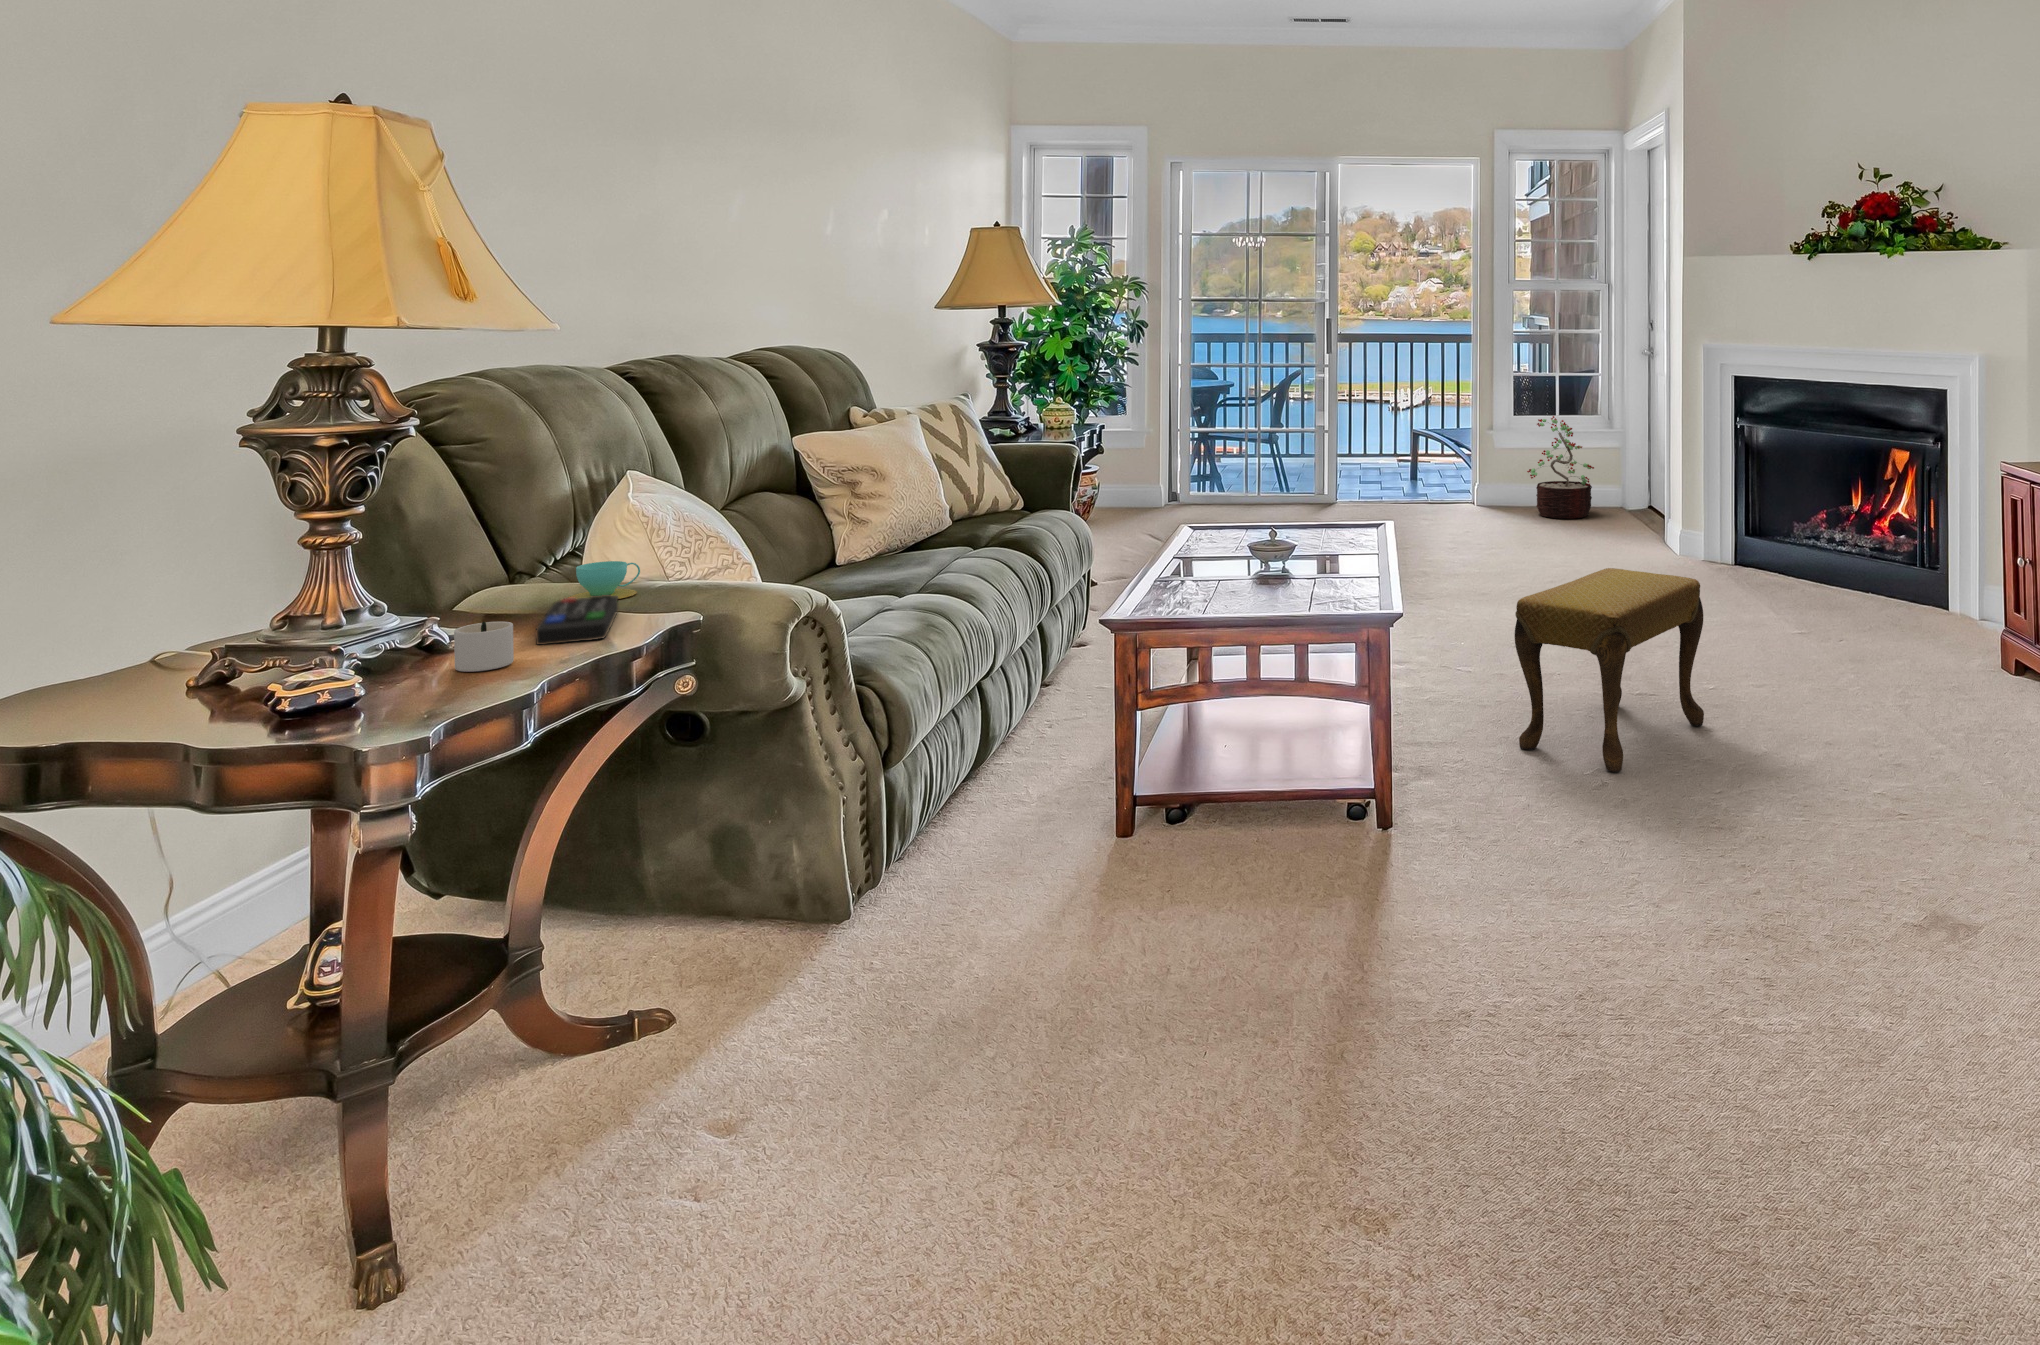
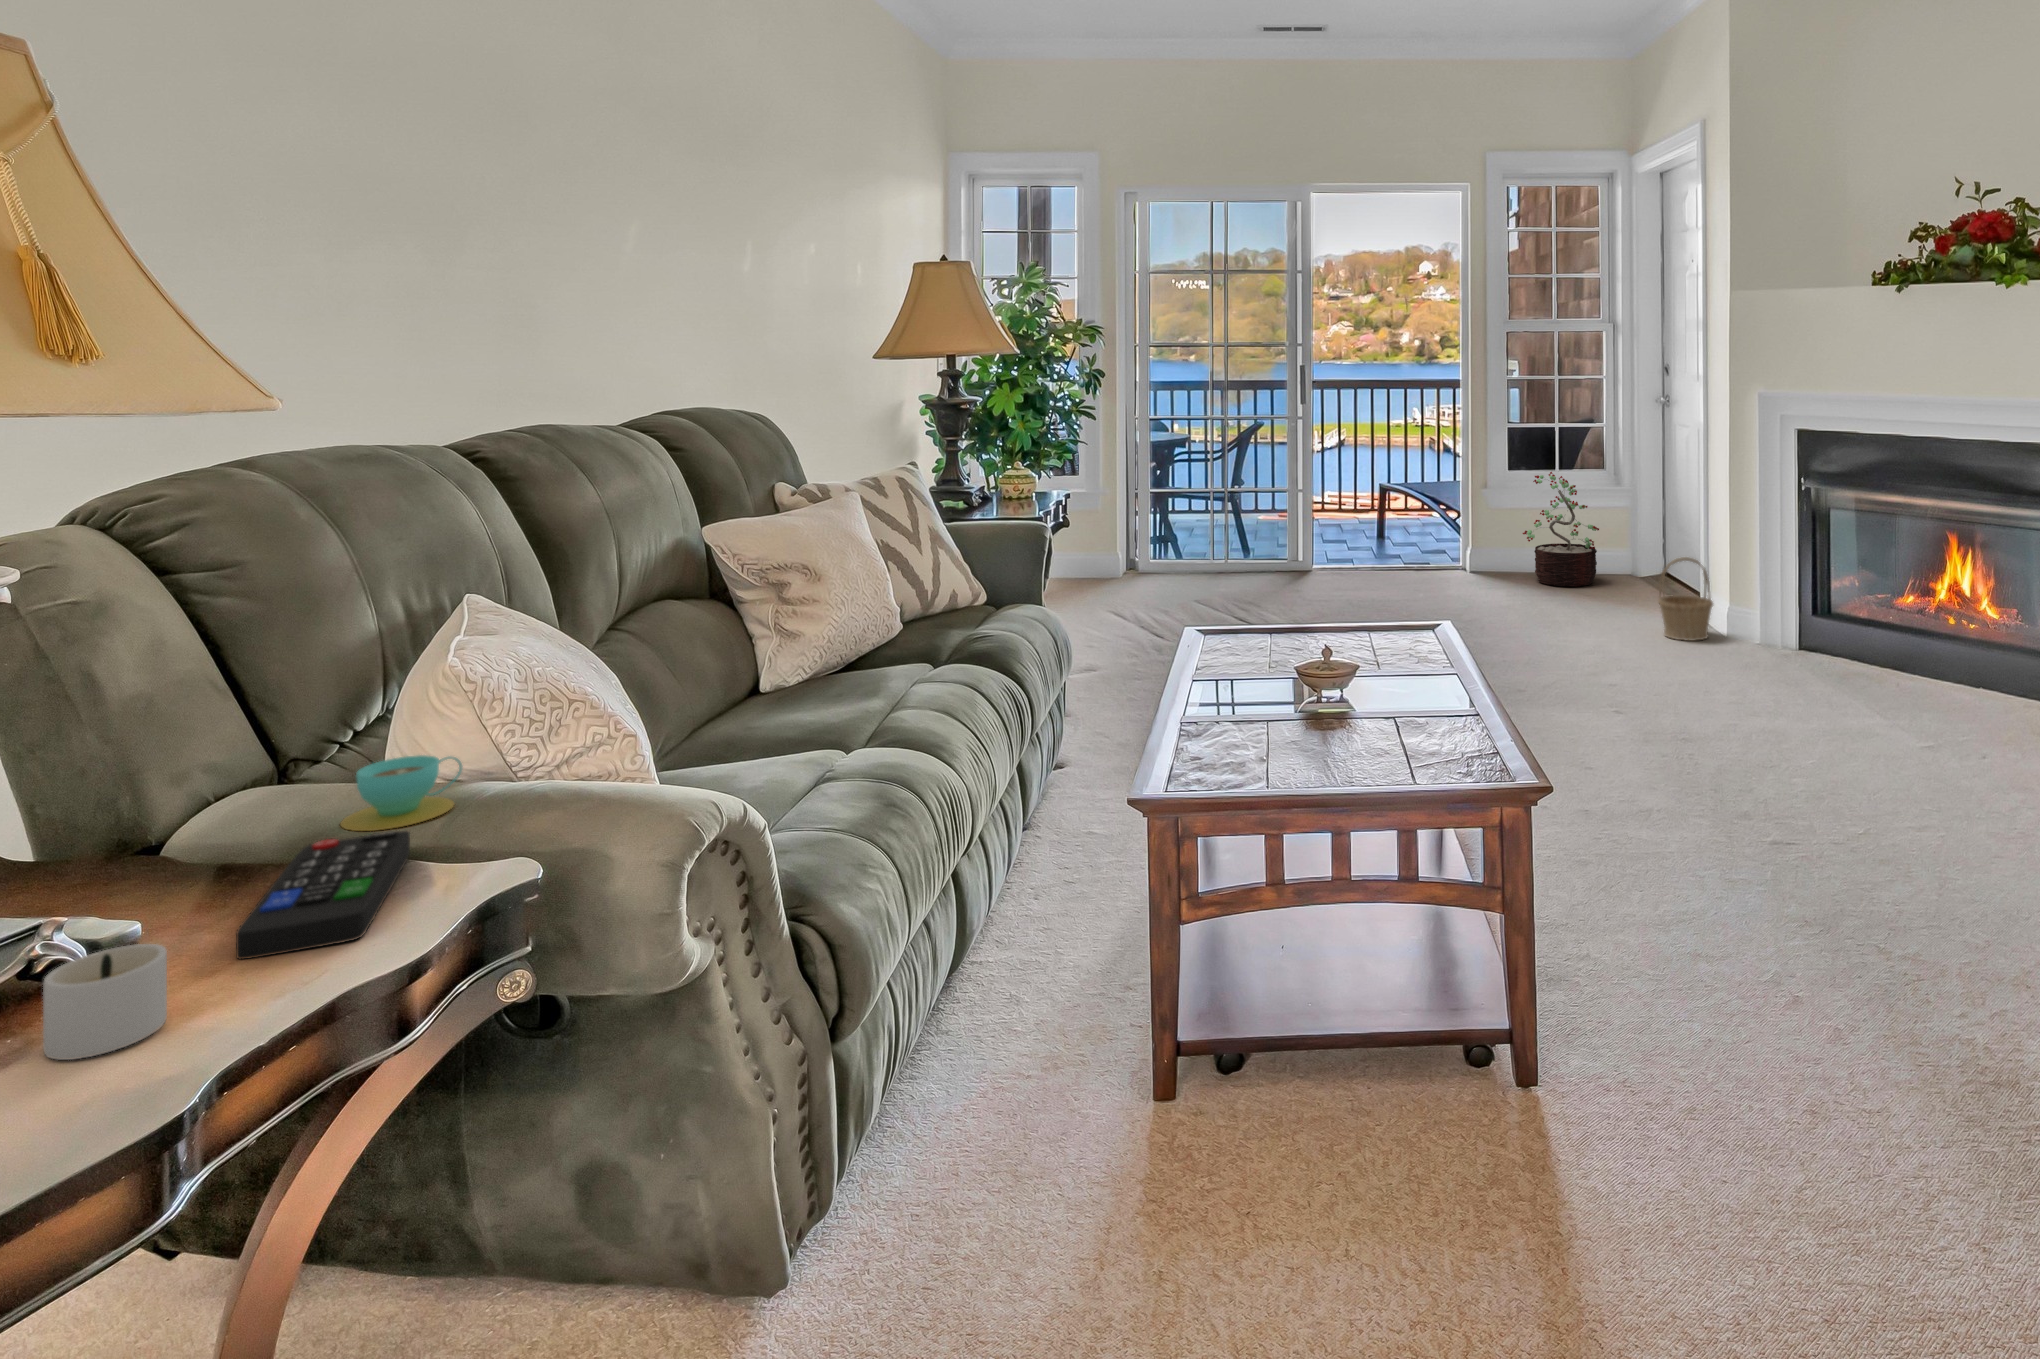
basket: none [1626,488,1673,561] -> present [1658,557,1713,641]
footstool: present [1515,568,1704,772] -> none [1649,682,1880,976]

